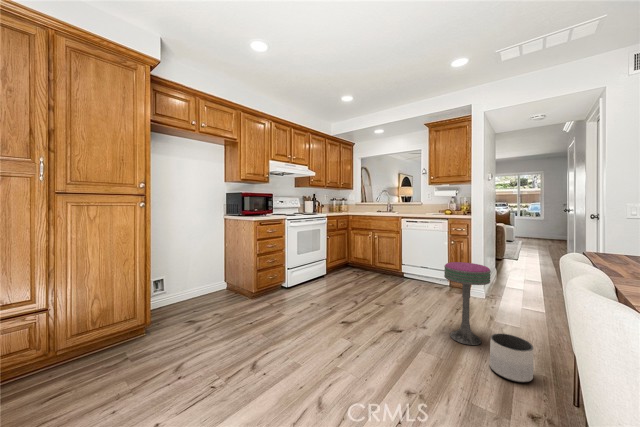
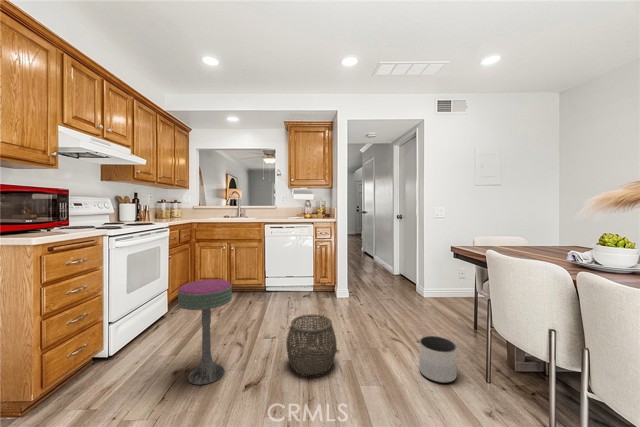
bar stool: present [444,262,491,345] -> present [178,279,232,385]
woven basket: none [375,288,416,334] -> present [286,314,337,375]

